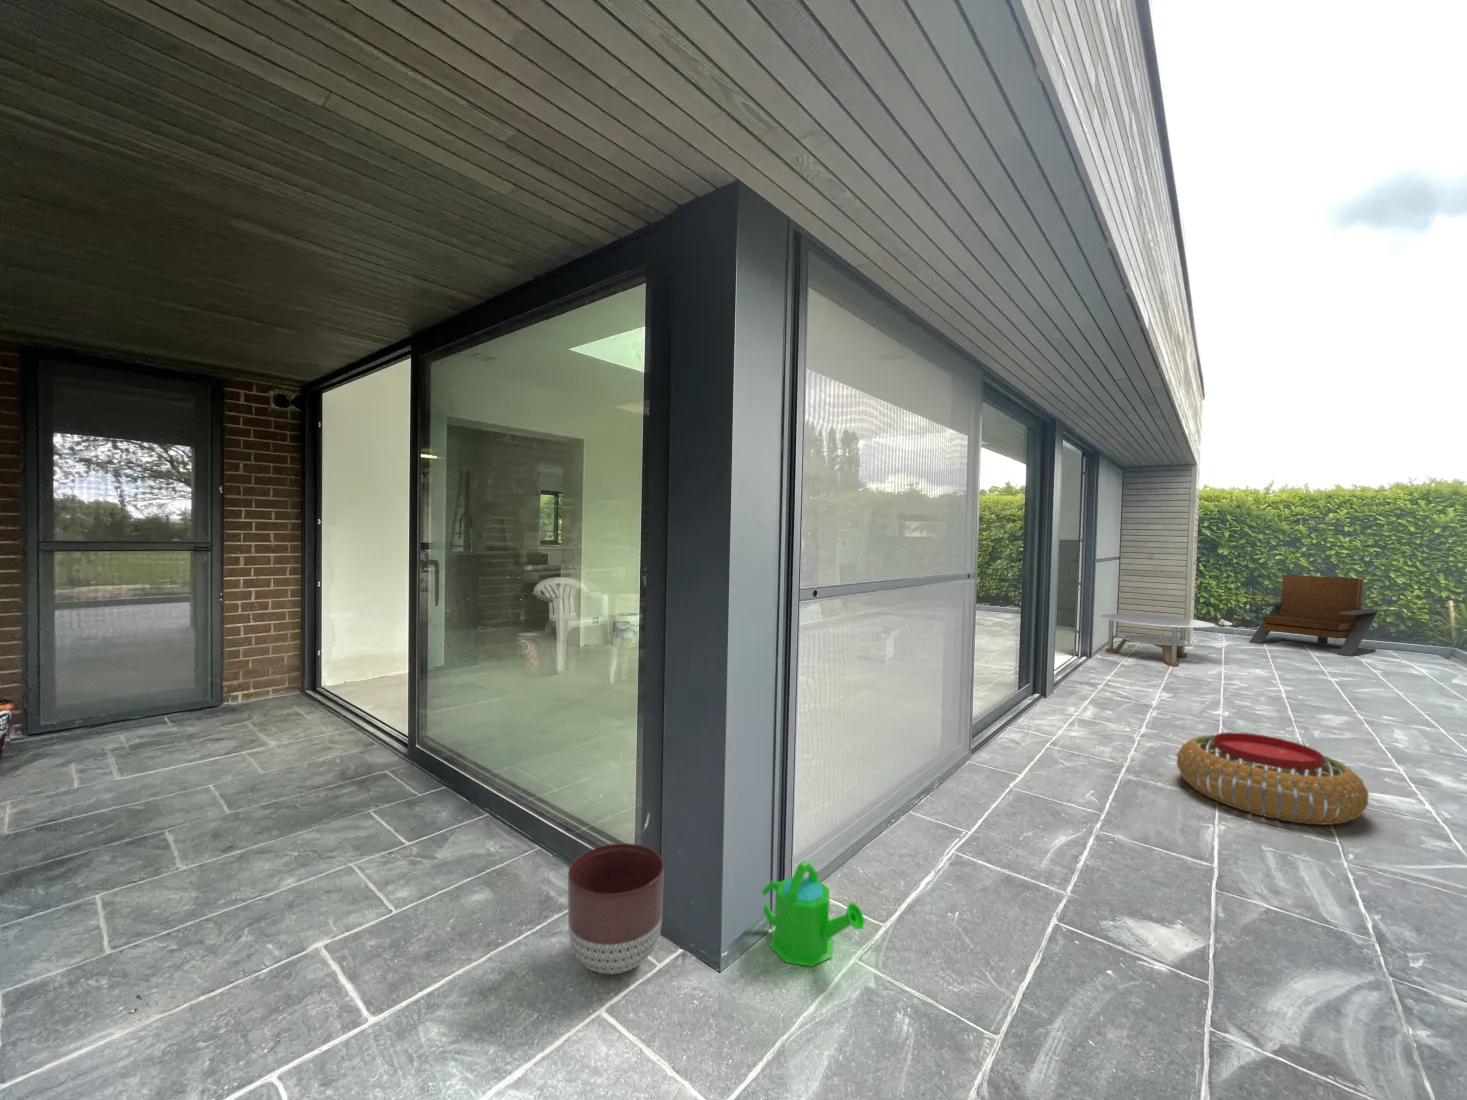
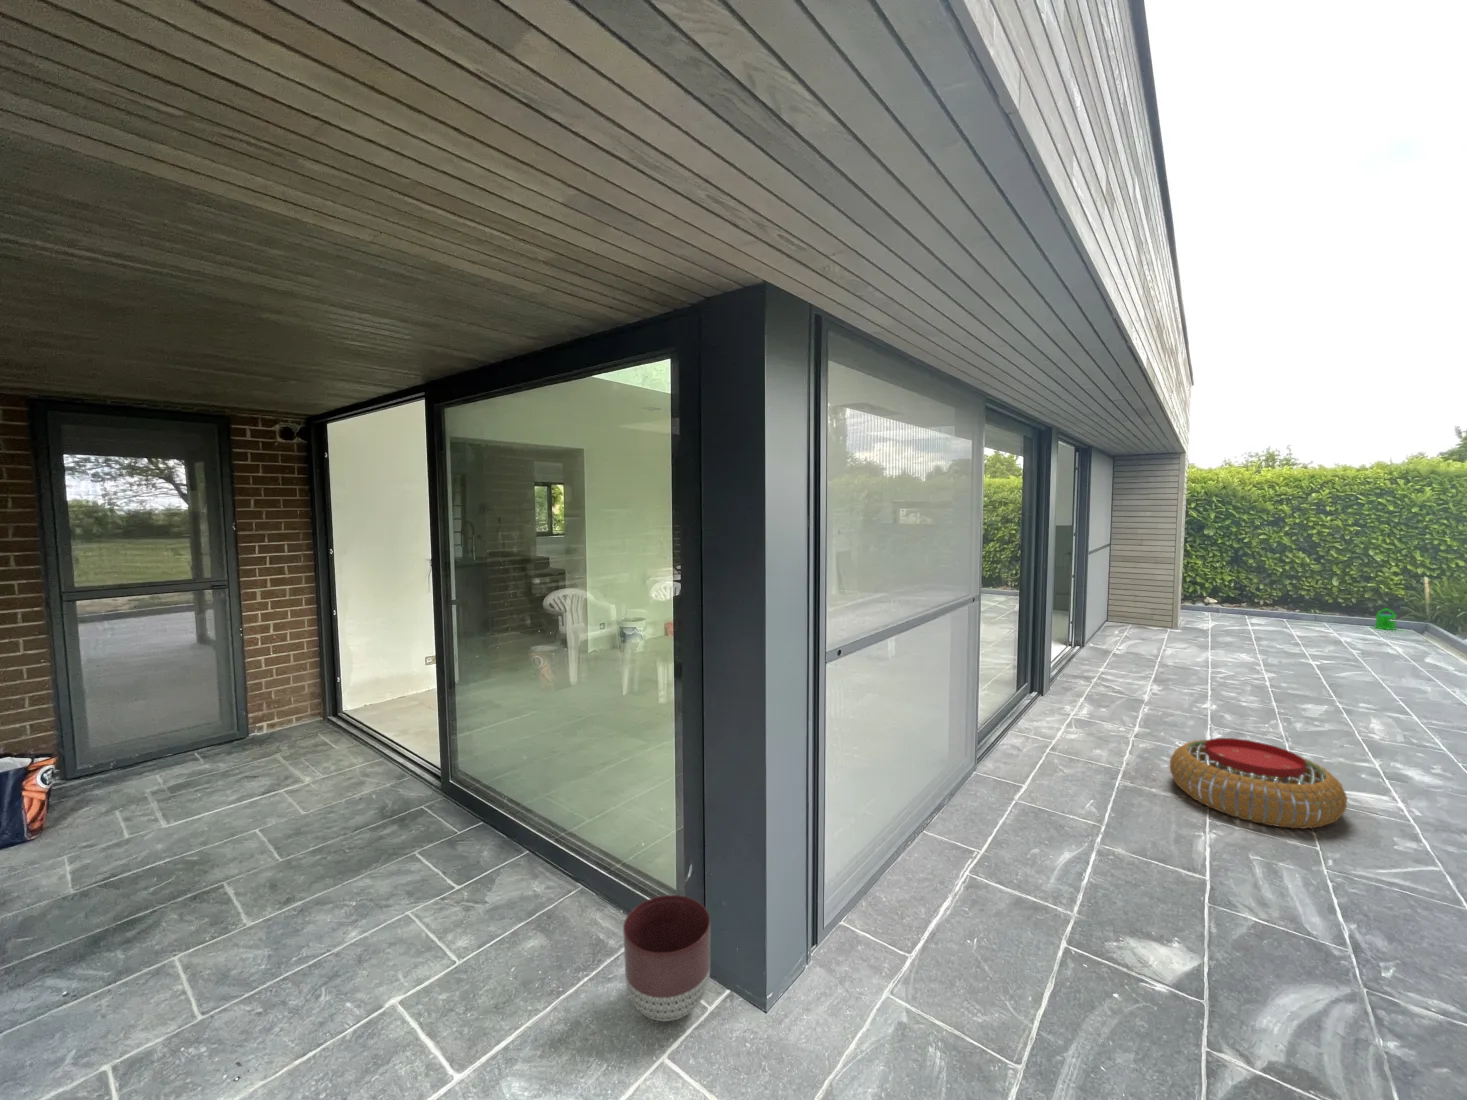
lounge chair: present [1250,575,1378,656] -> none [1234,554,1357,634]
round table: present [1101,614,1215,666] -> none [1093,600,1202,652]
watering can: present [761,860,864,966] -> present [1375,608,1396,630]

